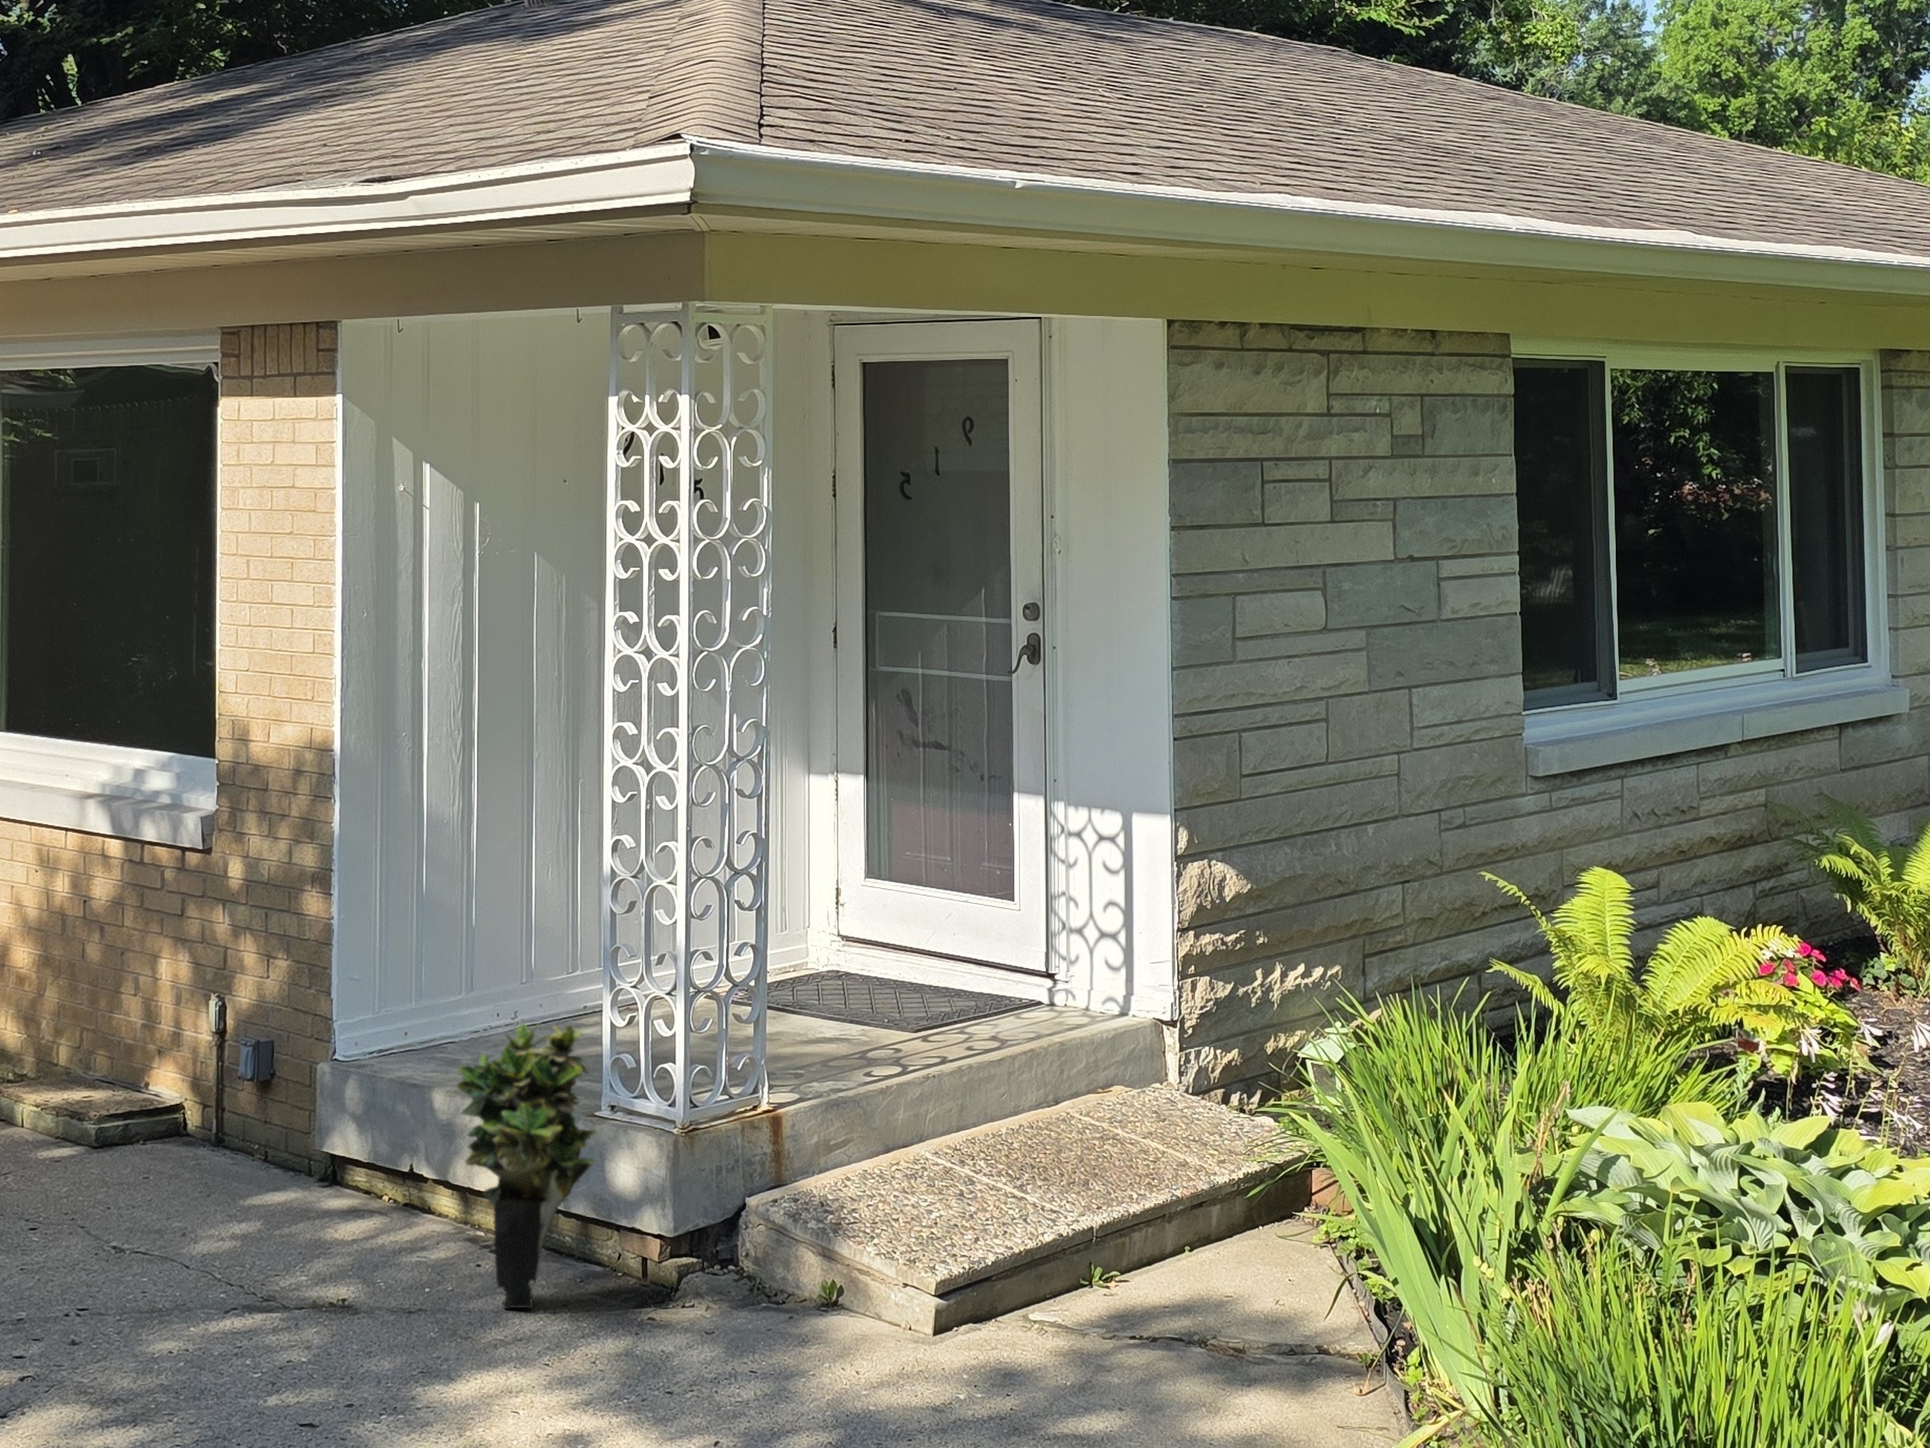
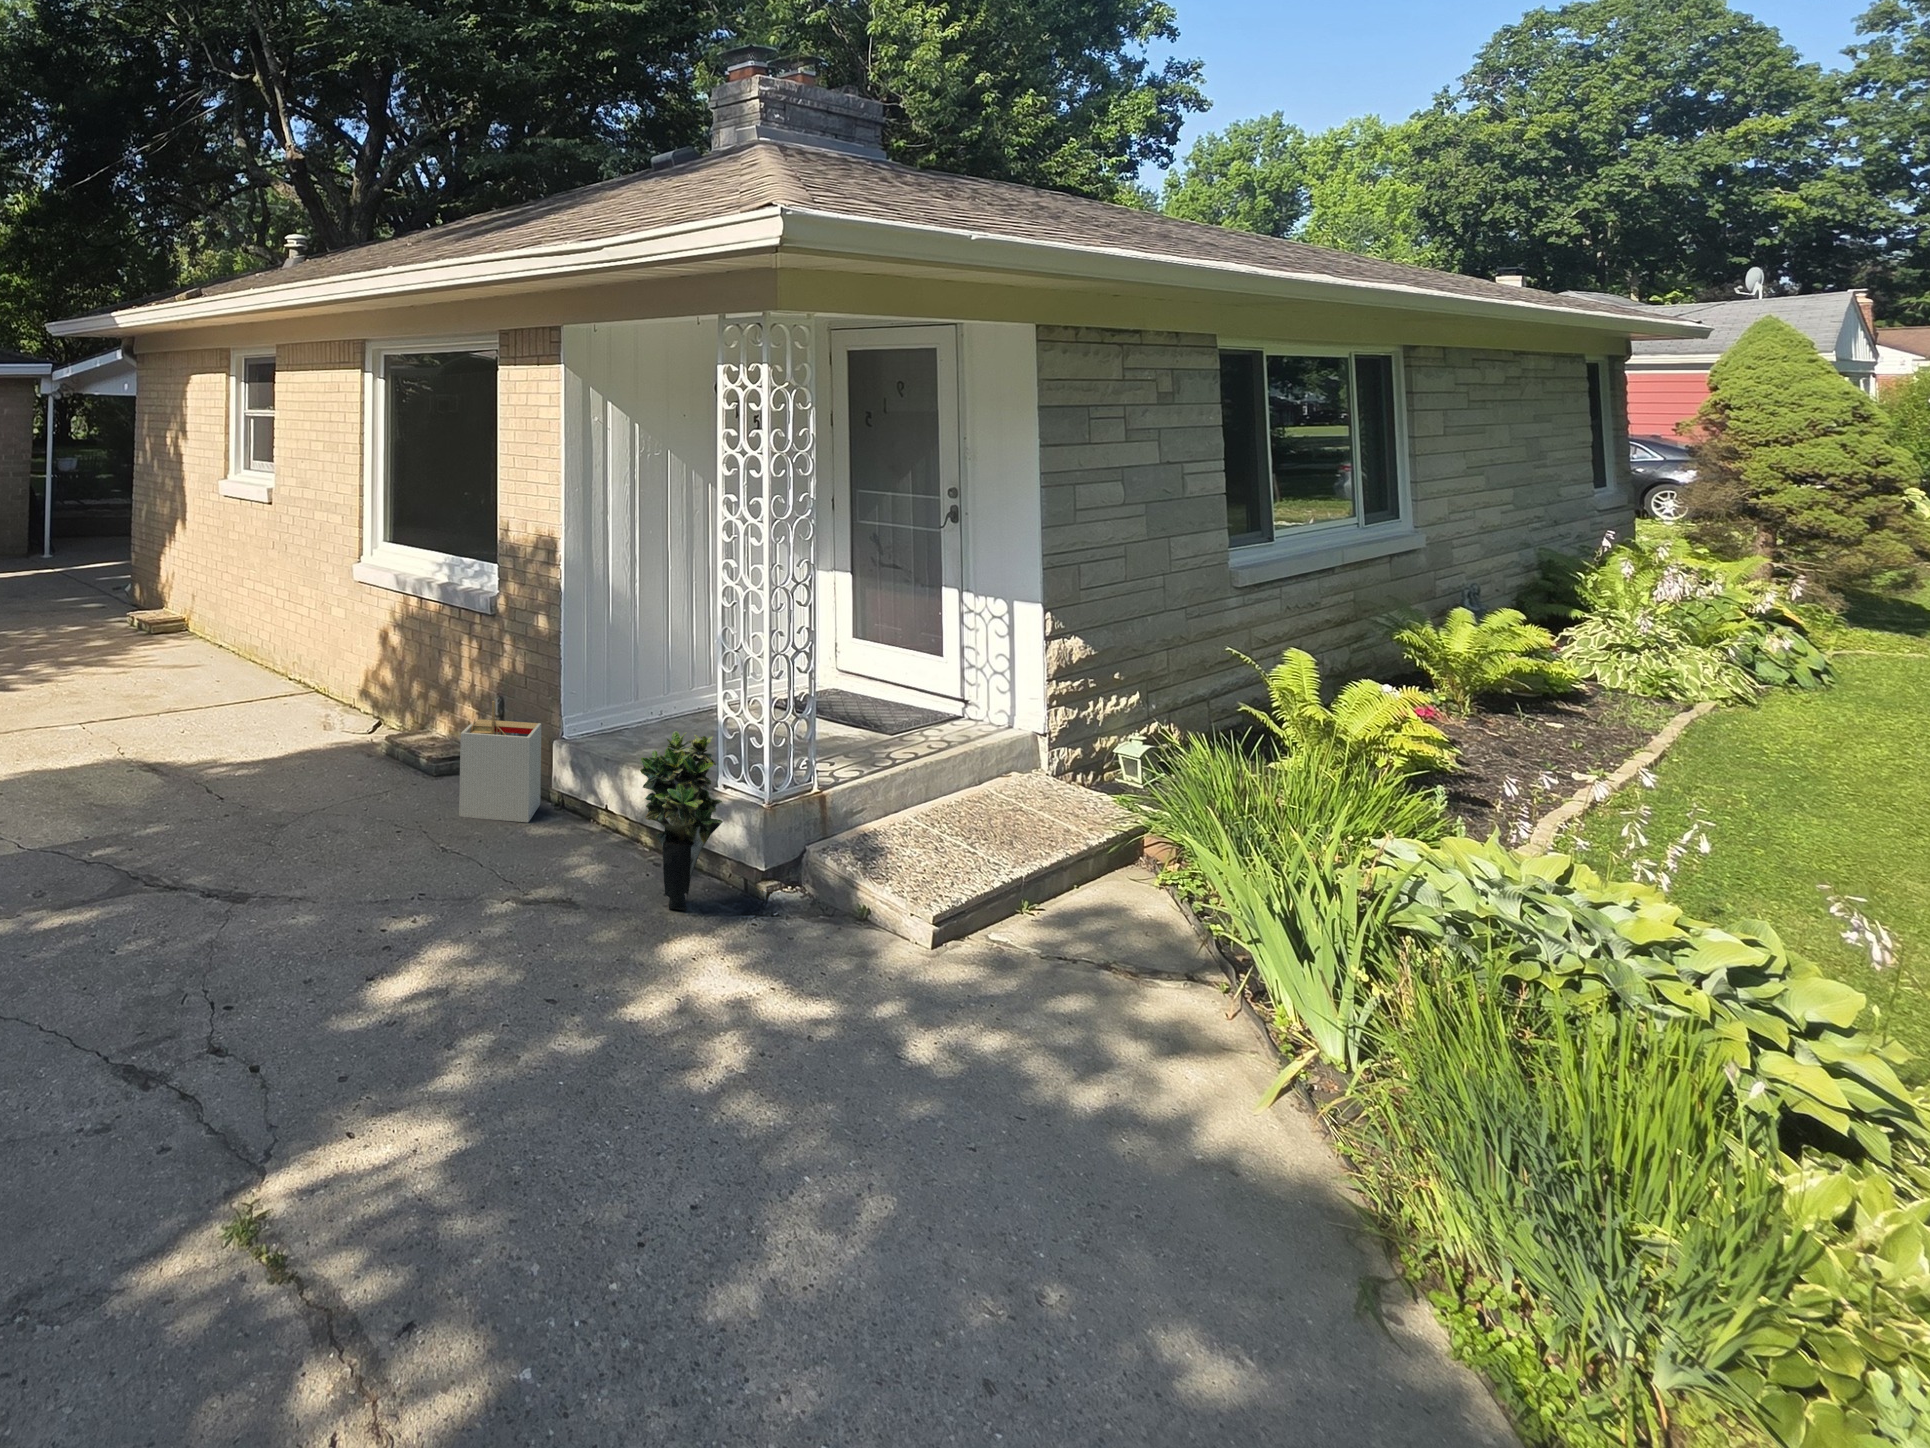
storage bin: none [140,1002,292,1210] -> present [459,701,541,822]

